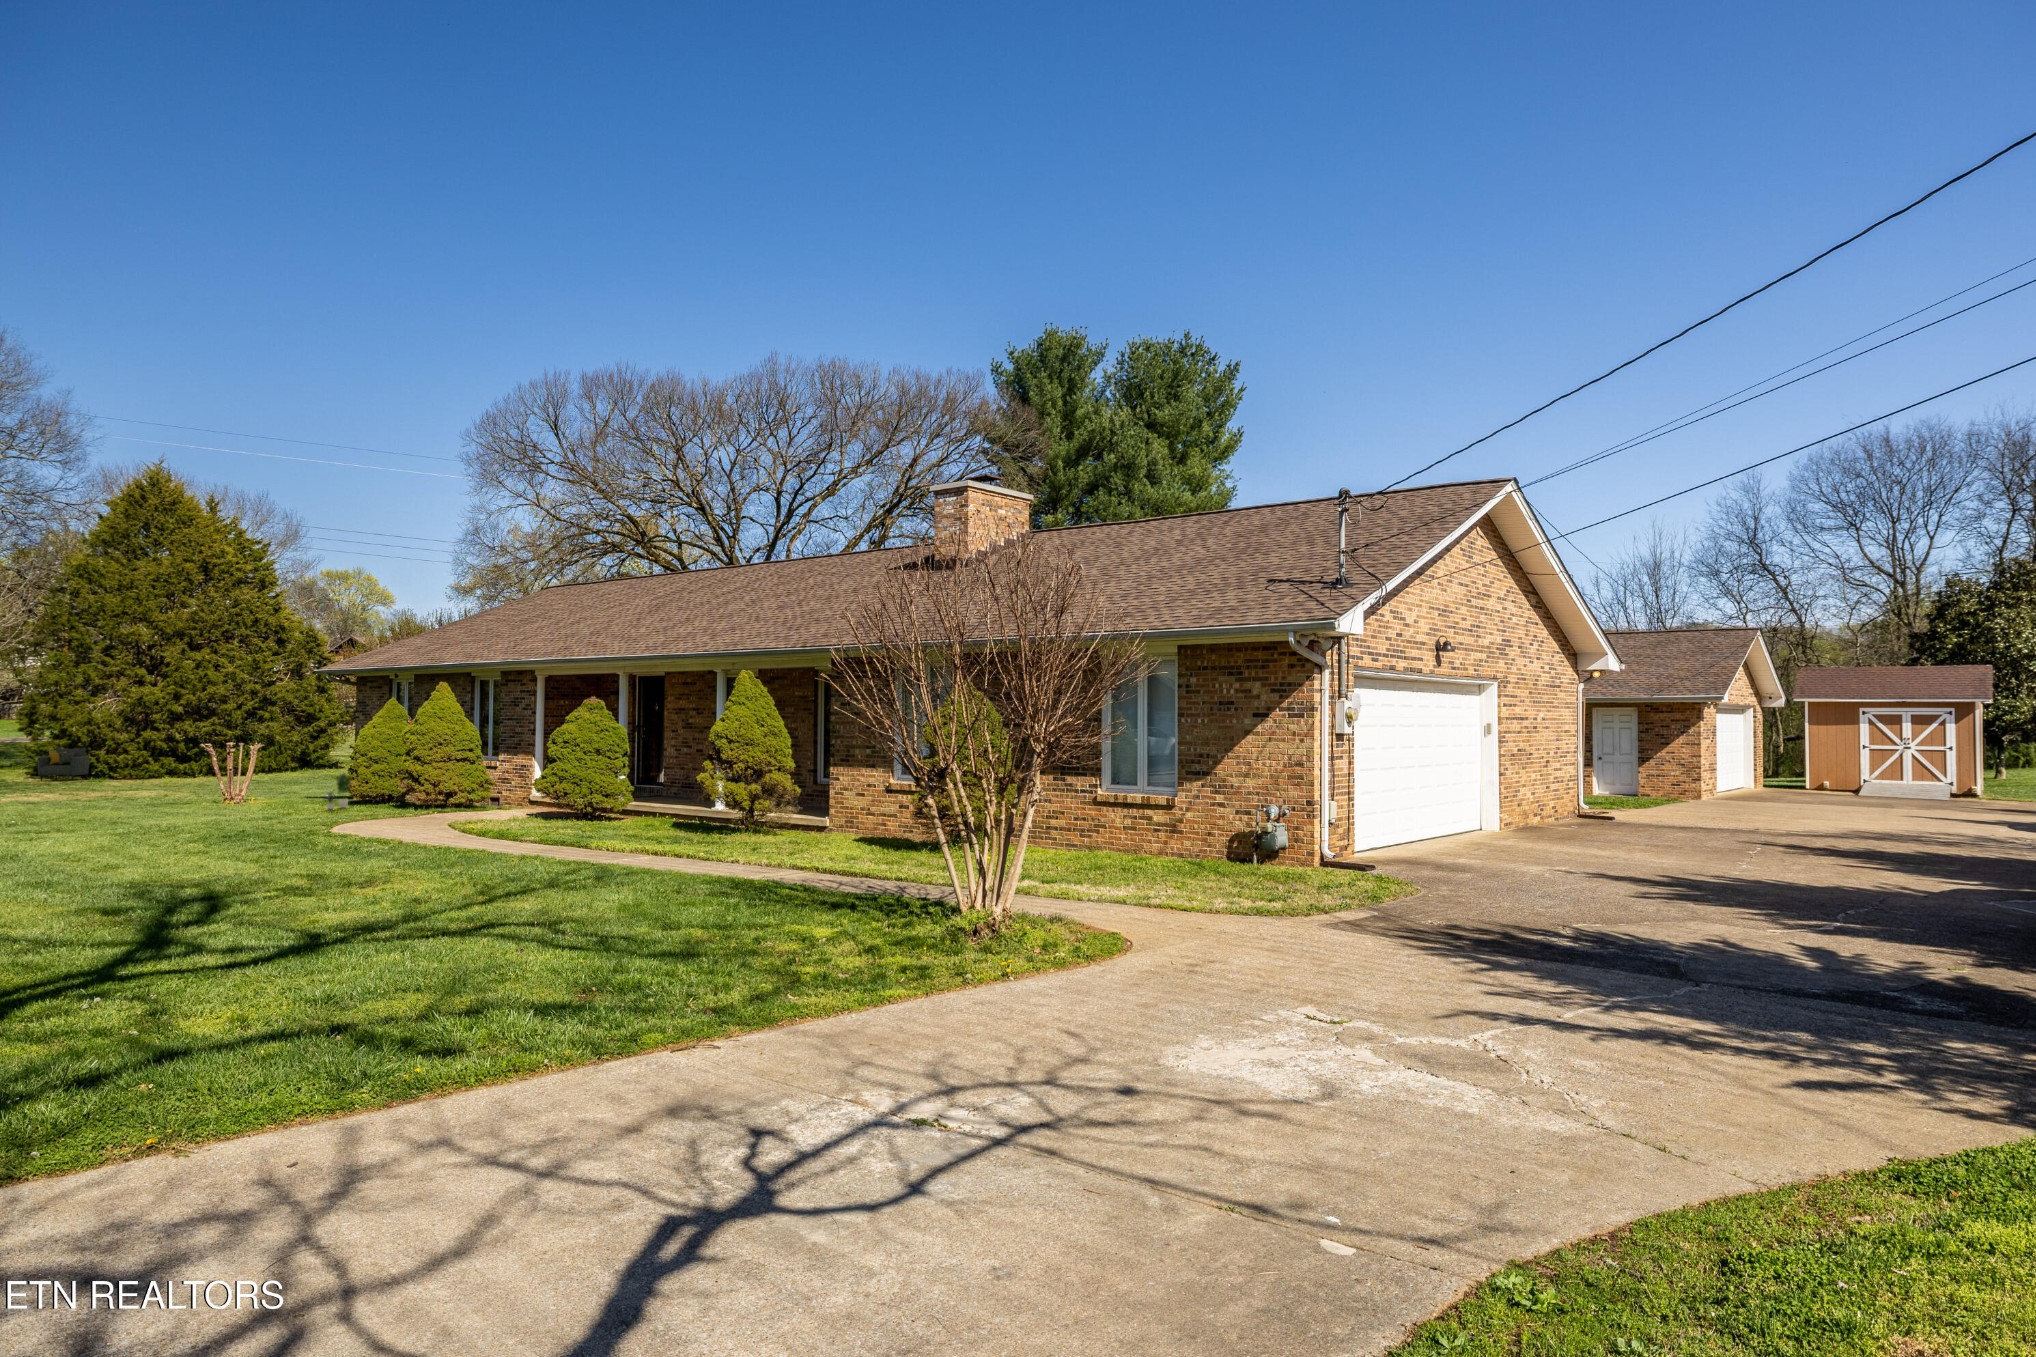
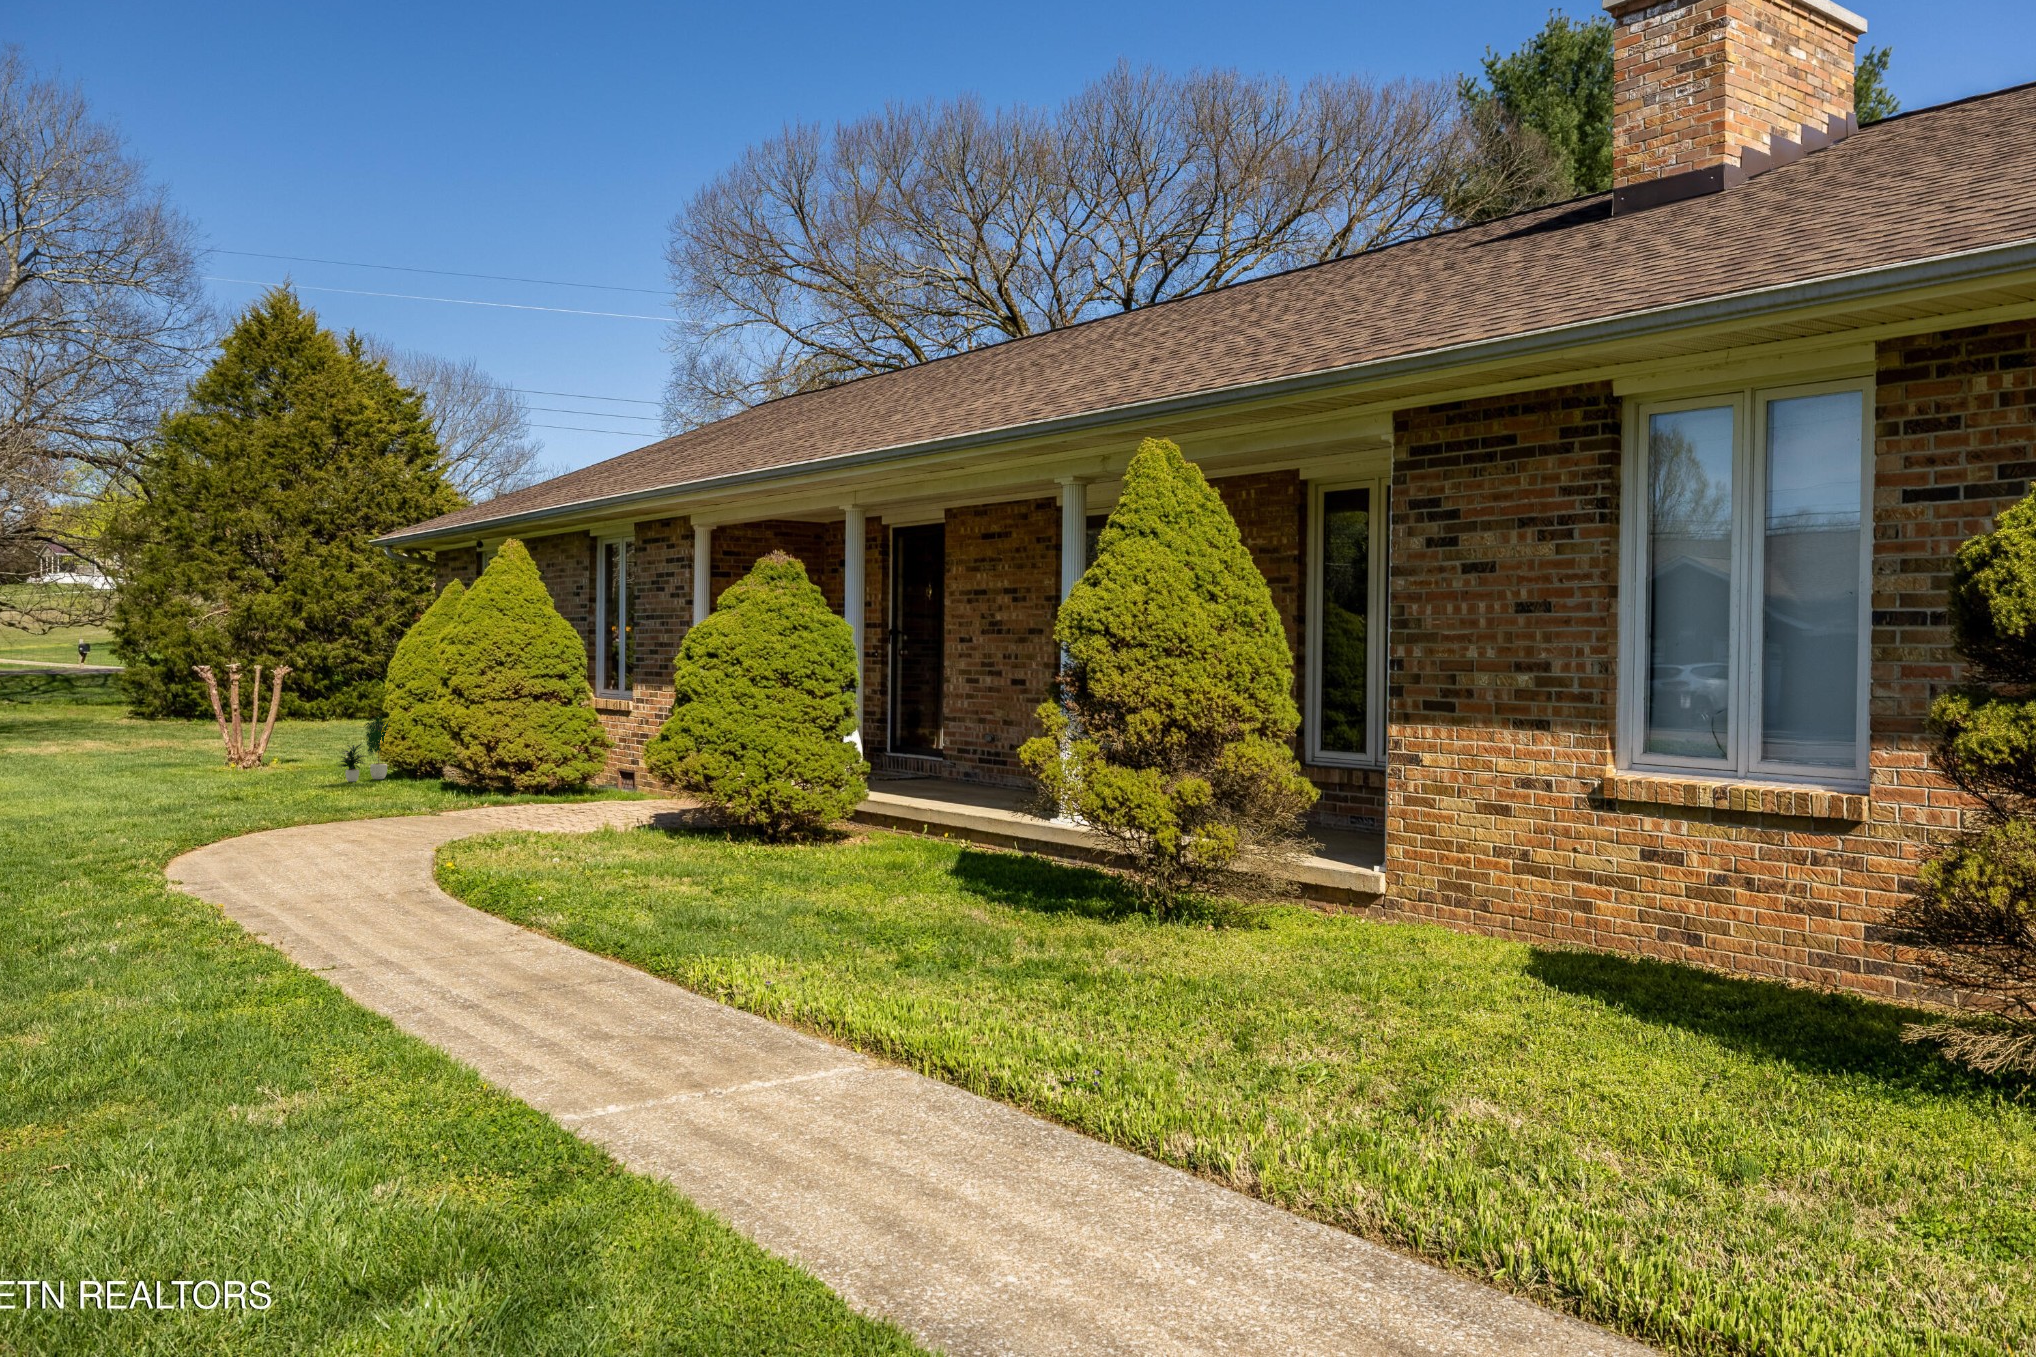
armchair: present [38,748,90,781] -> none [108,674,180,720]

